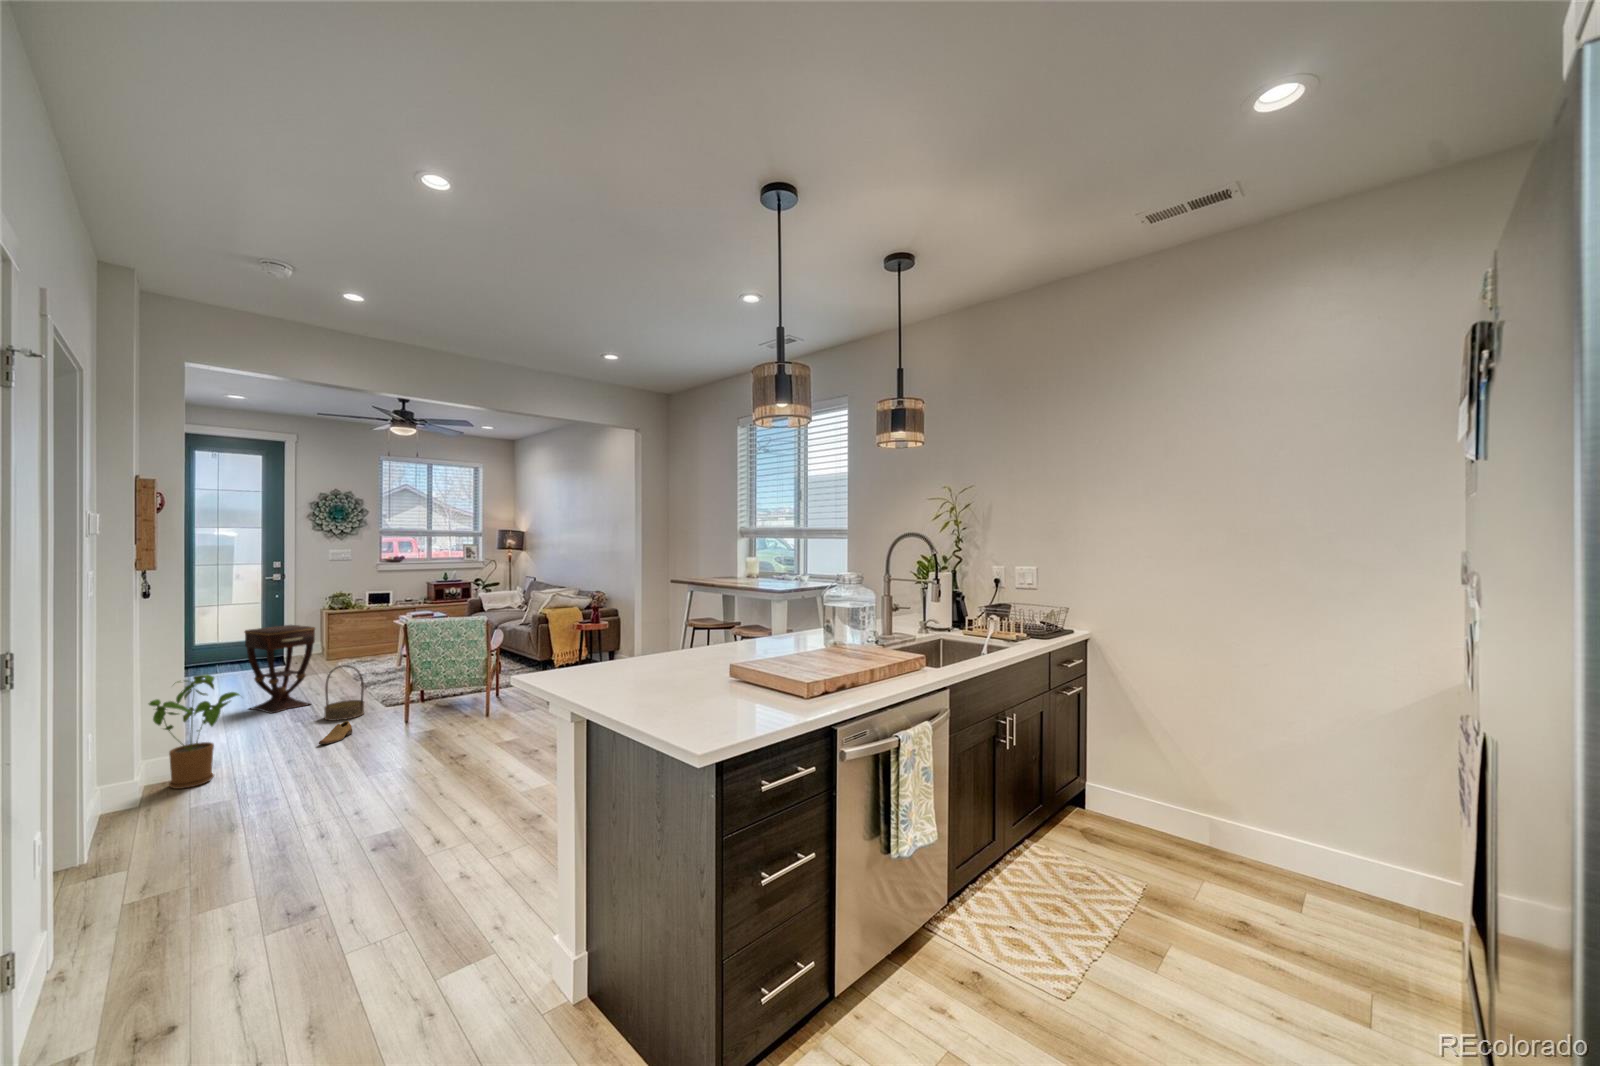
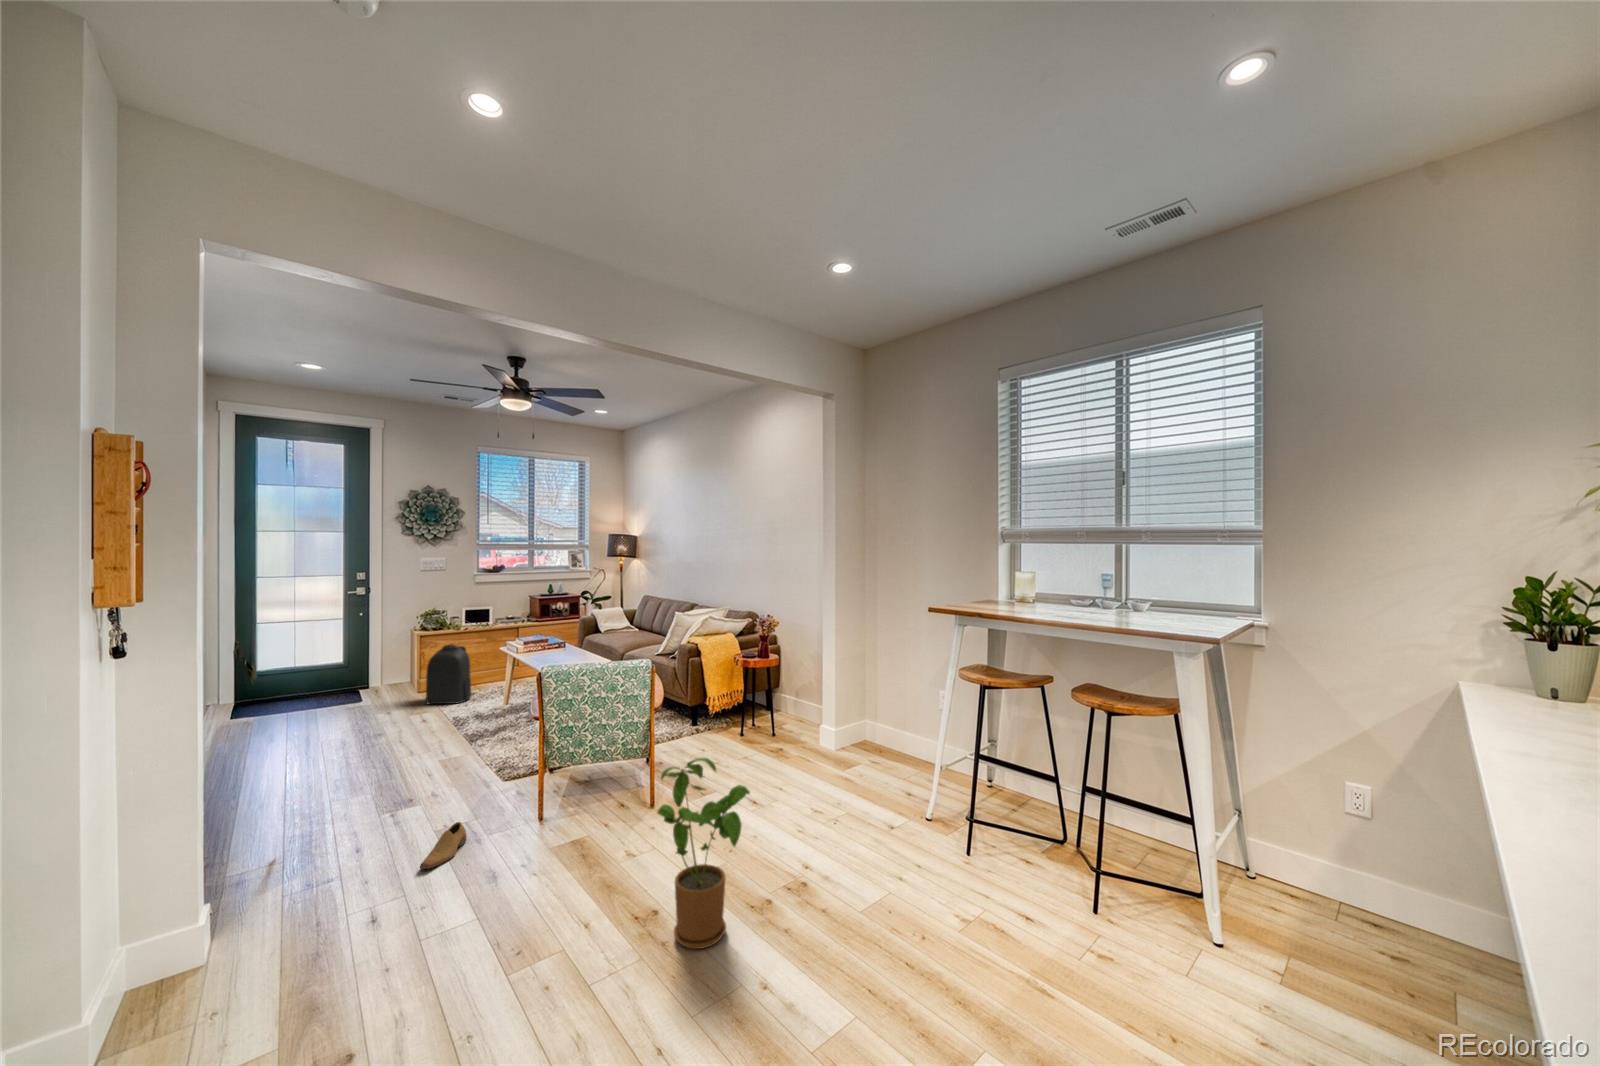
backpack: none [333,619,372,667] -> present [426,644,471,704]
side table: present [245,625,315,713] -> none [317,661,410,791]
basket: present [324,665,364,721] -> none [423,726,477,809]
house plant: present [149,674,239,789] -> present [657,758,750,949]

